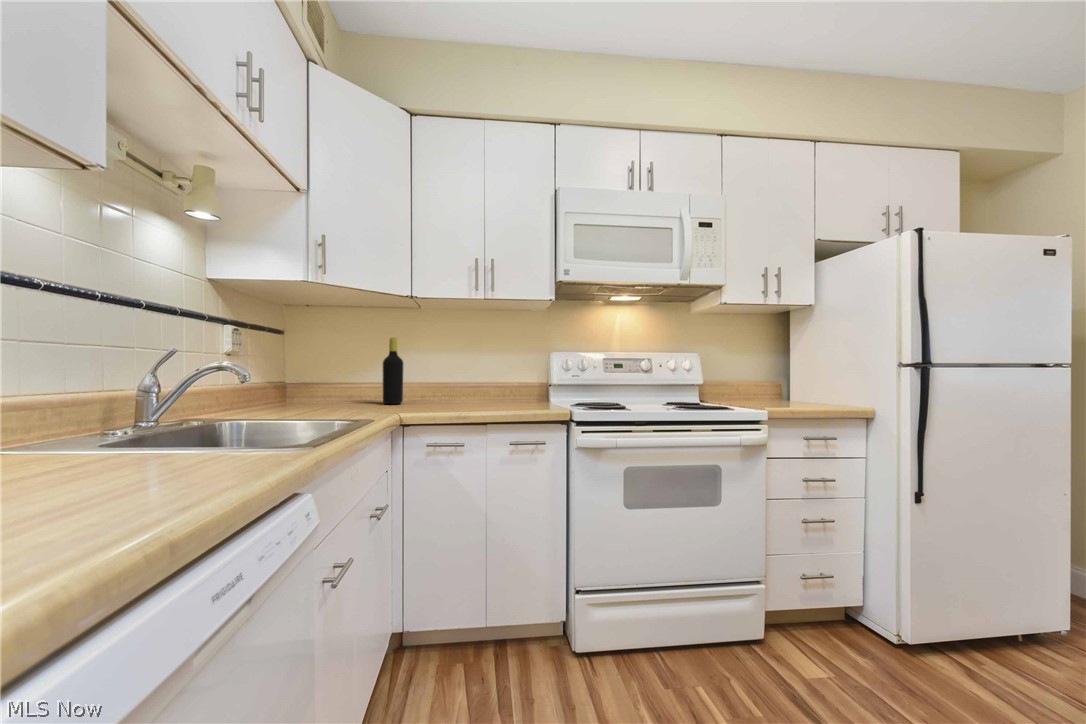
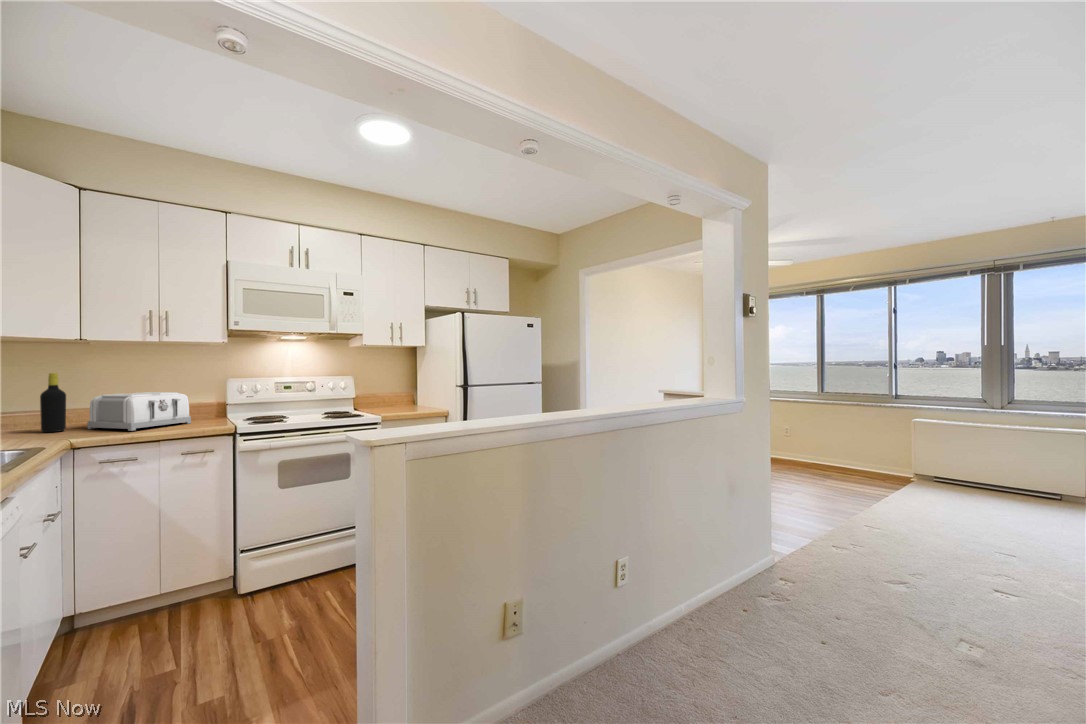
toaster: none [420,364,516,408] -> present [87,392,191,431]

